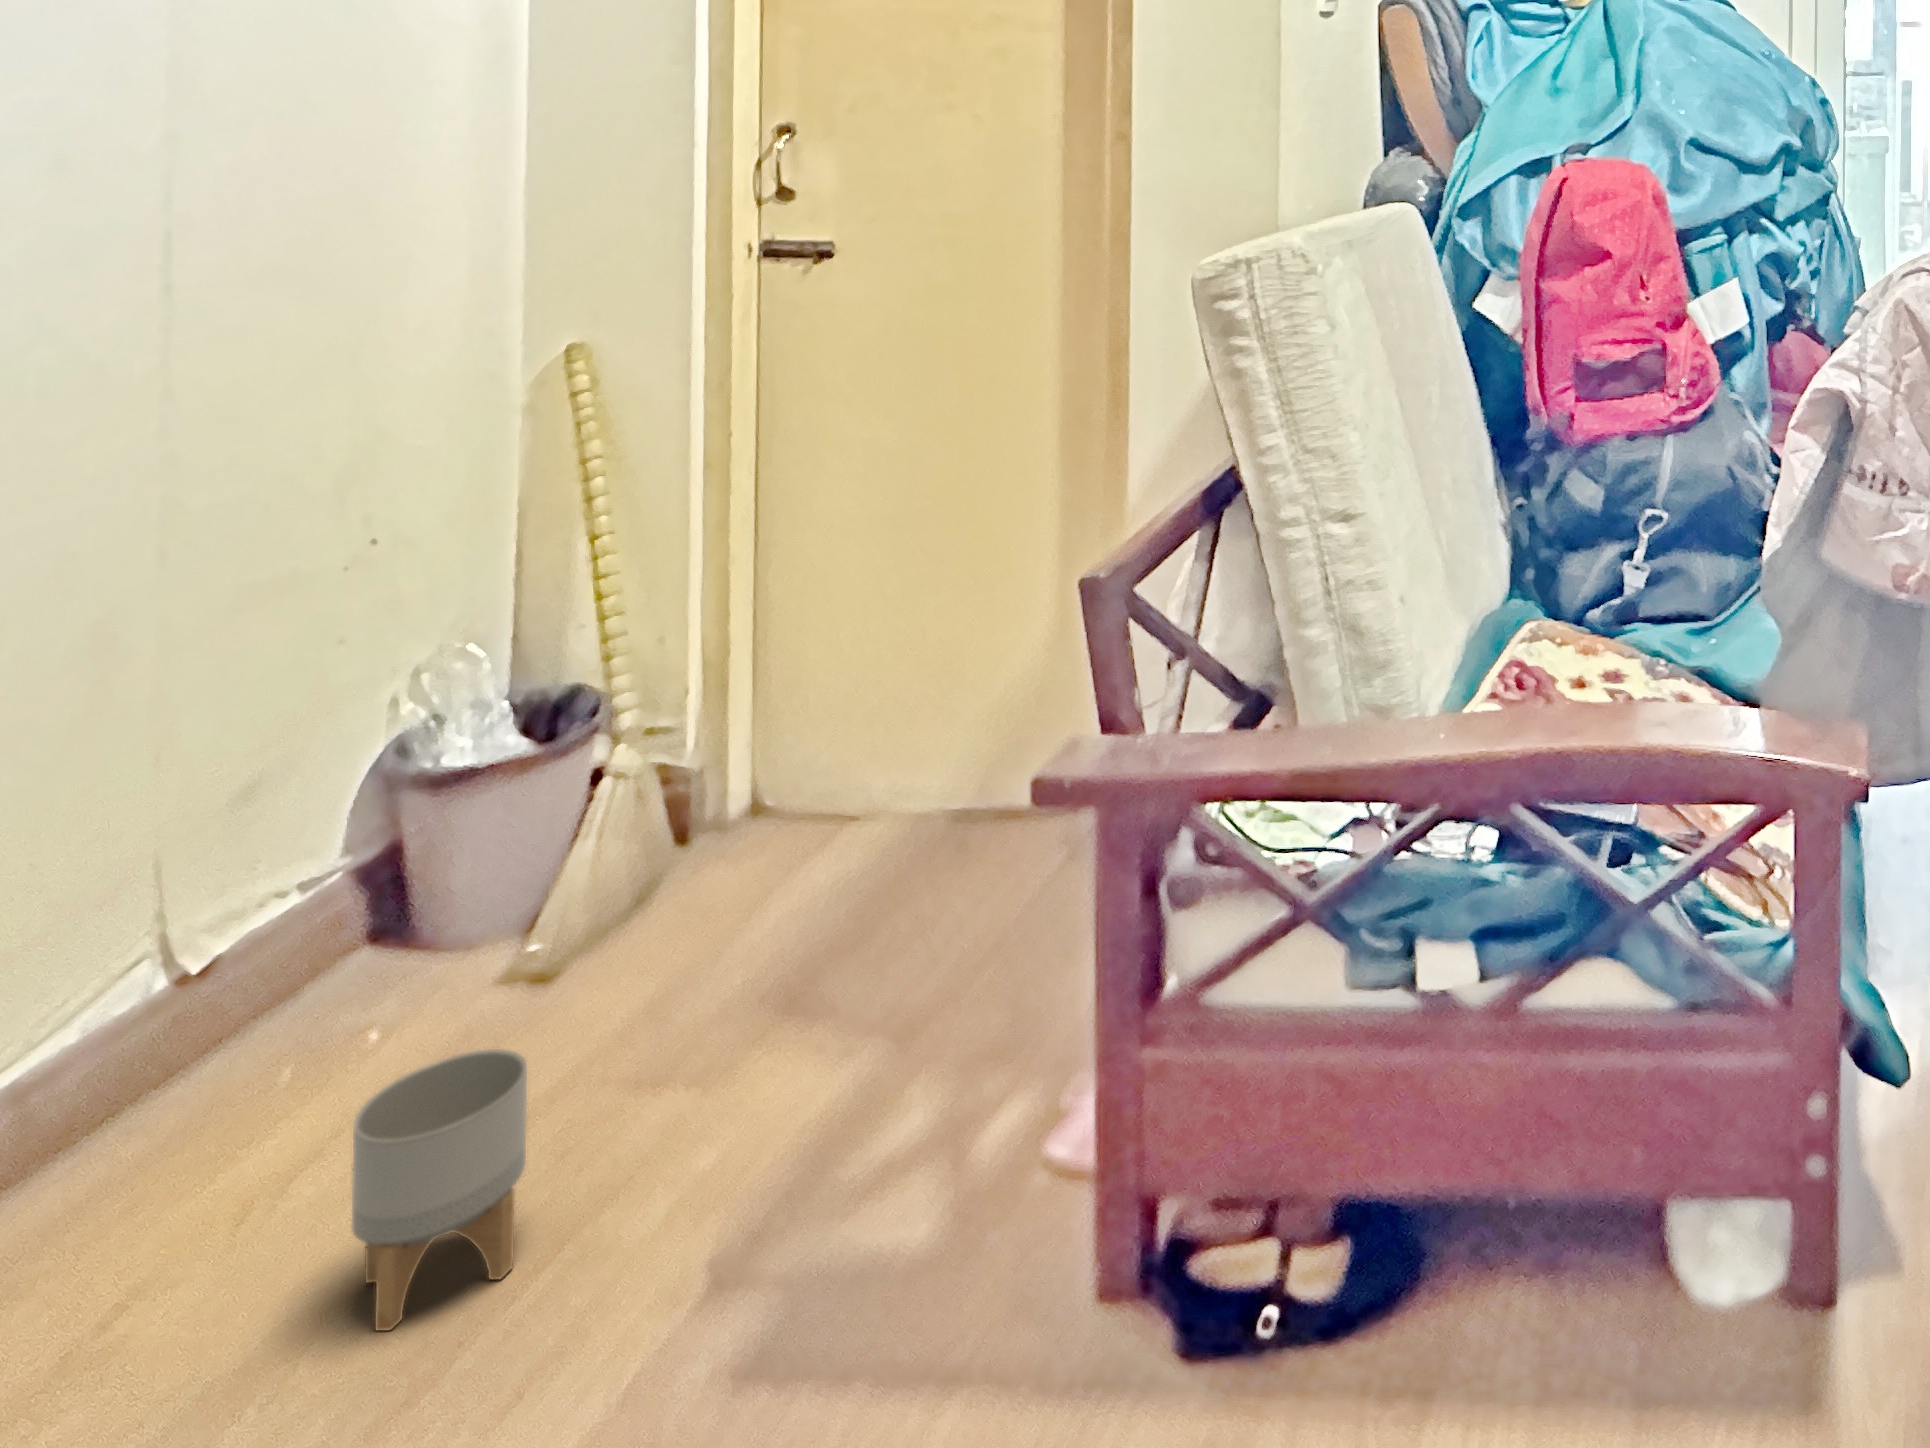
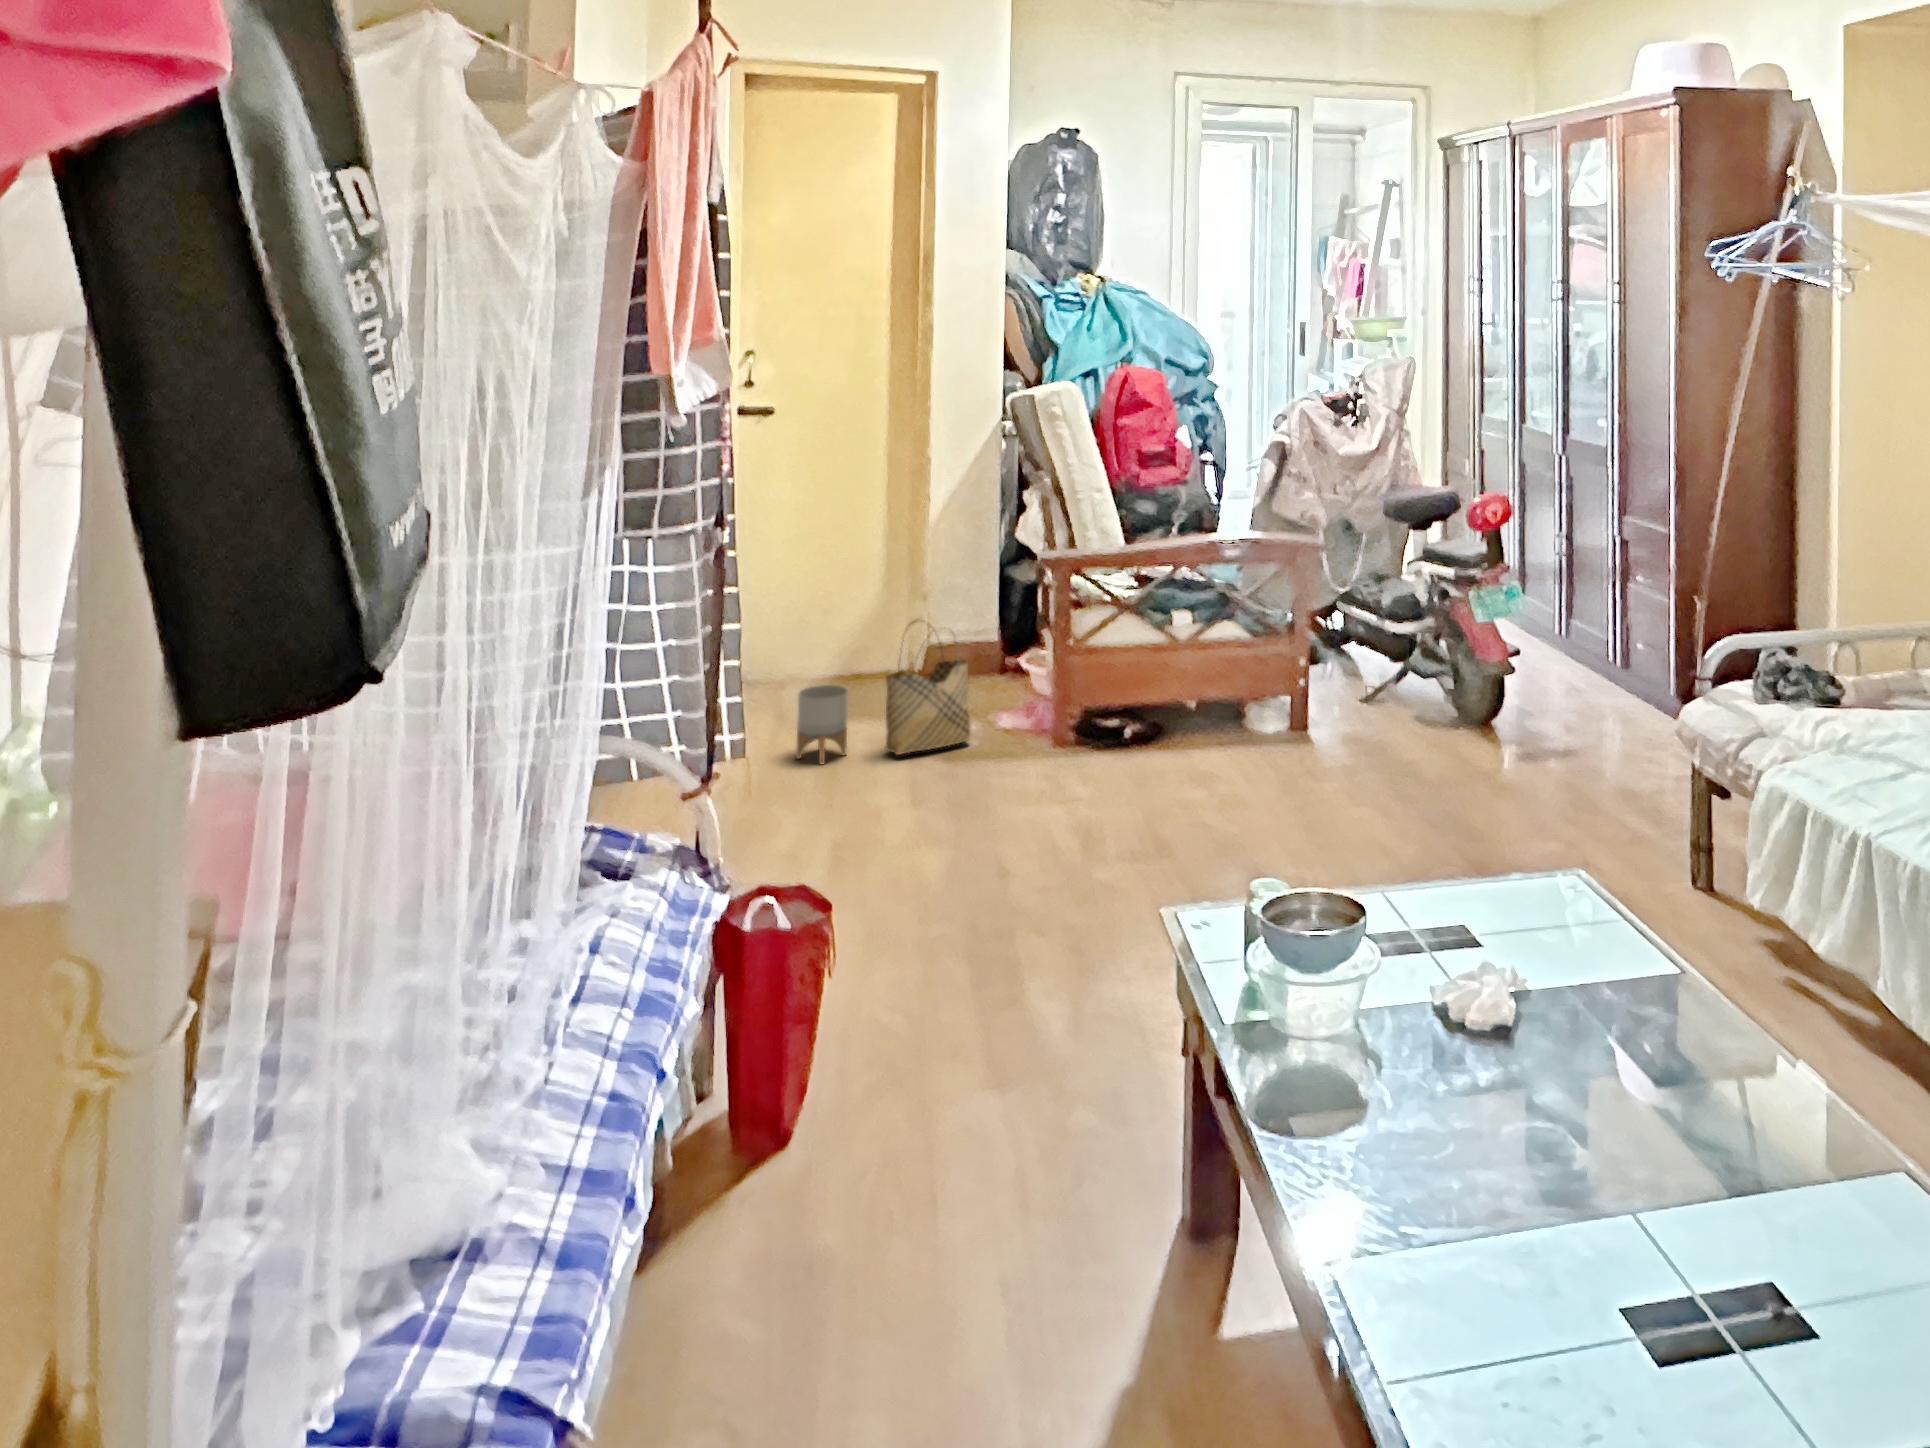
woven basket: none [572,876,886,1325] -> present [886,619,970,755]

